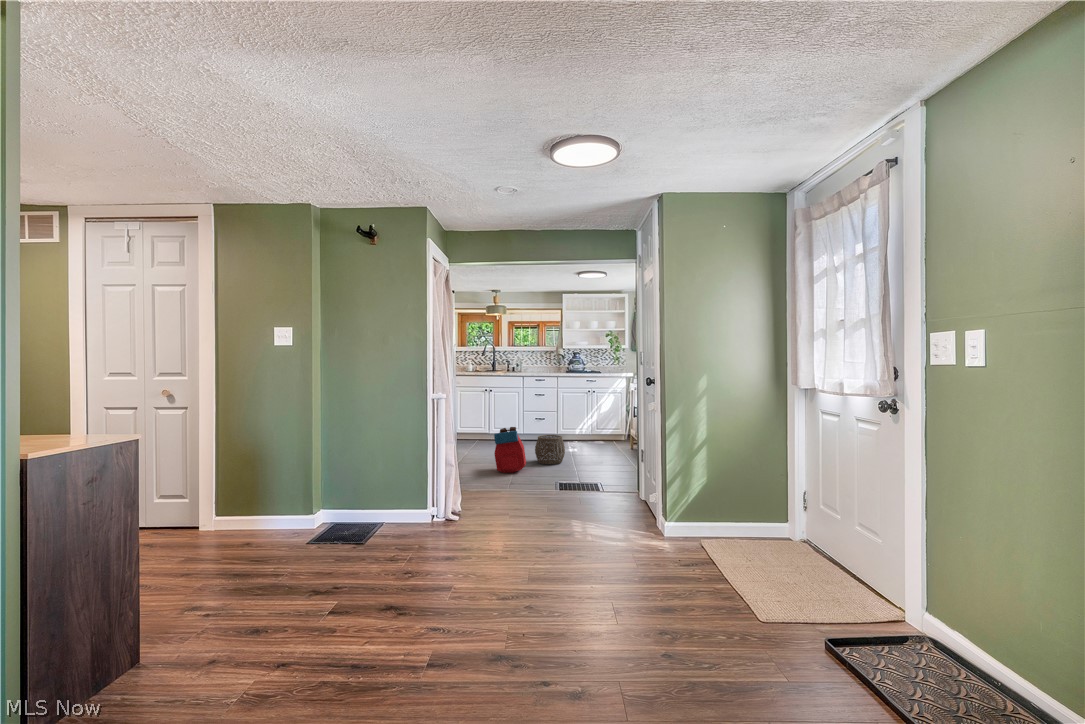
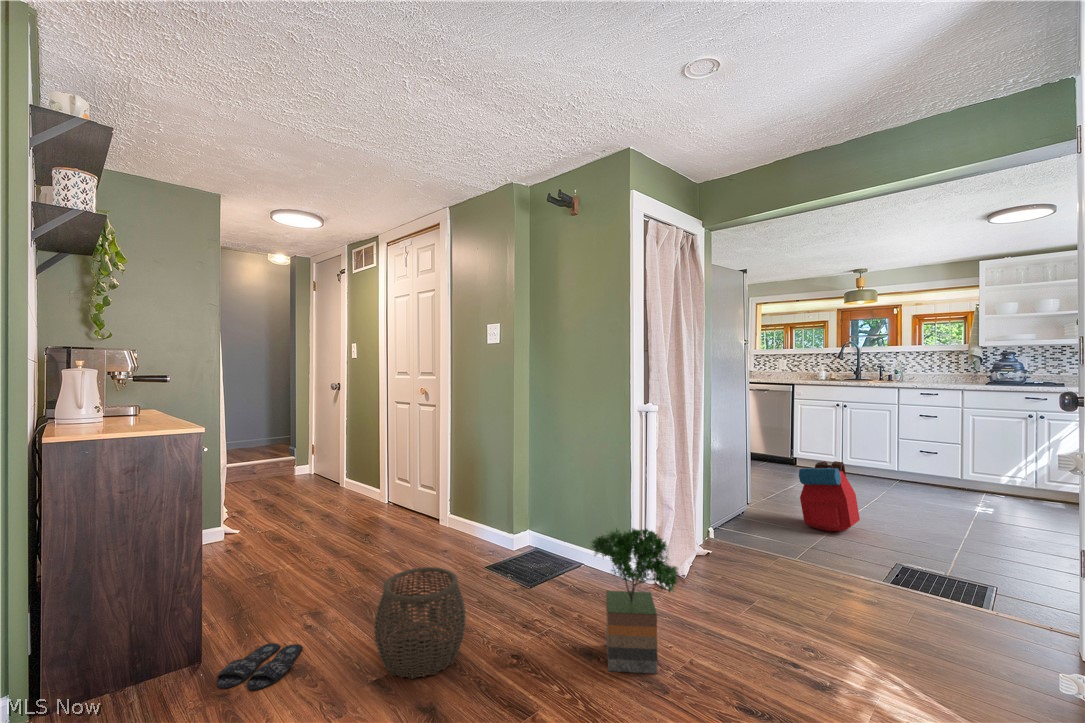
woven basket: present [535,435,565,464] -> present [374,567,466,679]
potted tree: none [444,470,505,558] -> present [591,528,677,674]
slippers: none [180,620,248,659] -> present [217,643,302,690]

